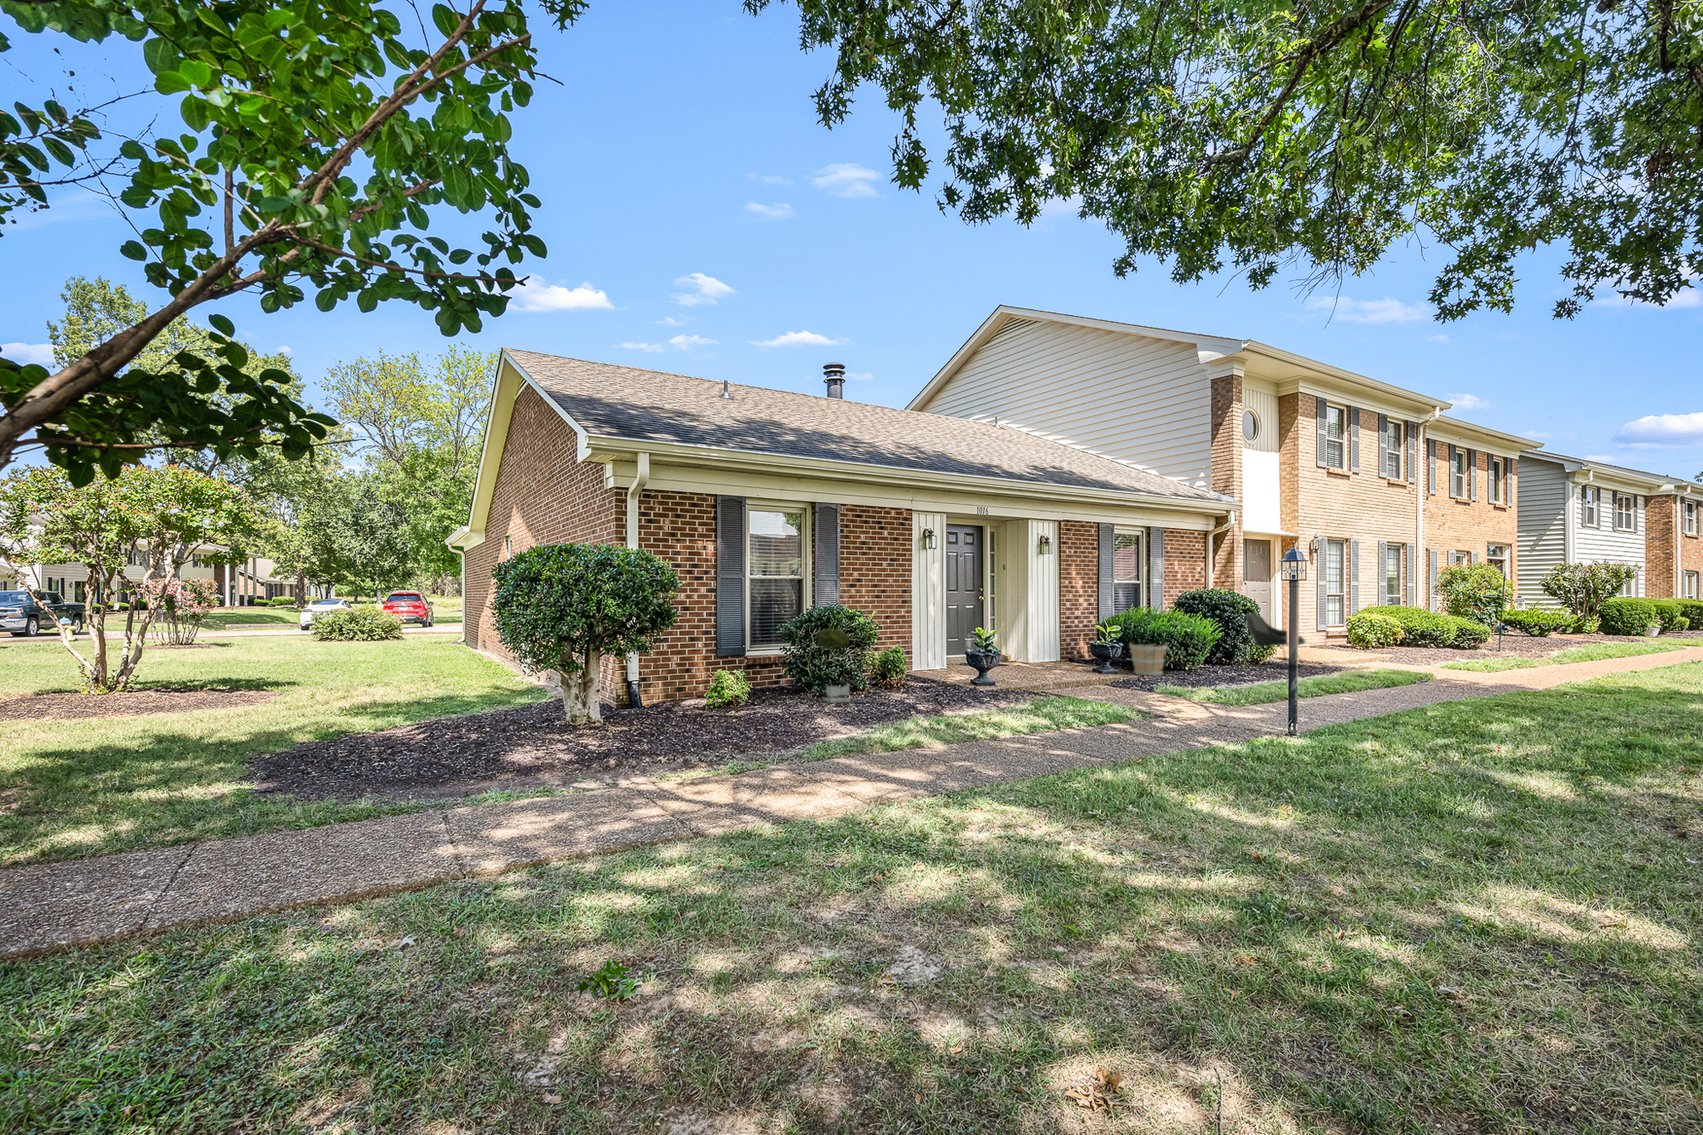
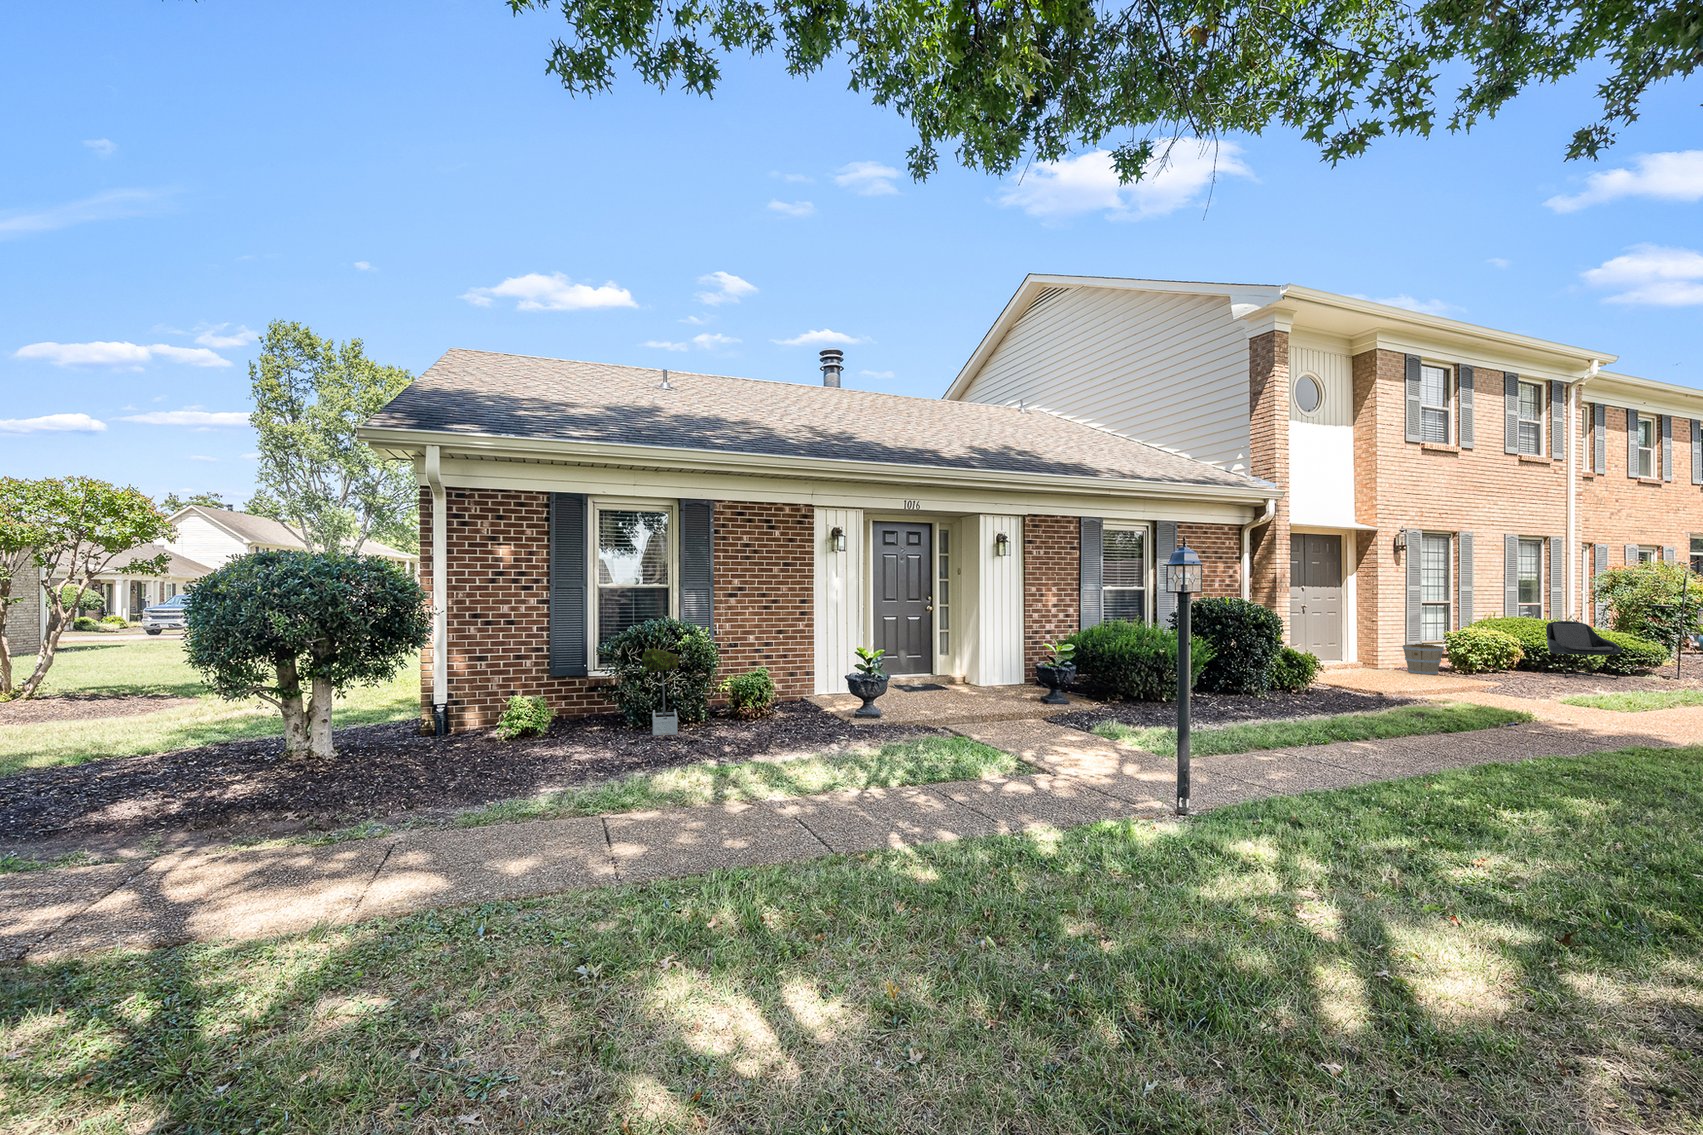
lounge chair: present [1246,613,1305,669] -> present [1542,621,1622,680]
wooden bucket: present [1129,644,1167,676] -> present [1402,644,1444,675]

